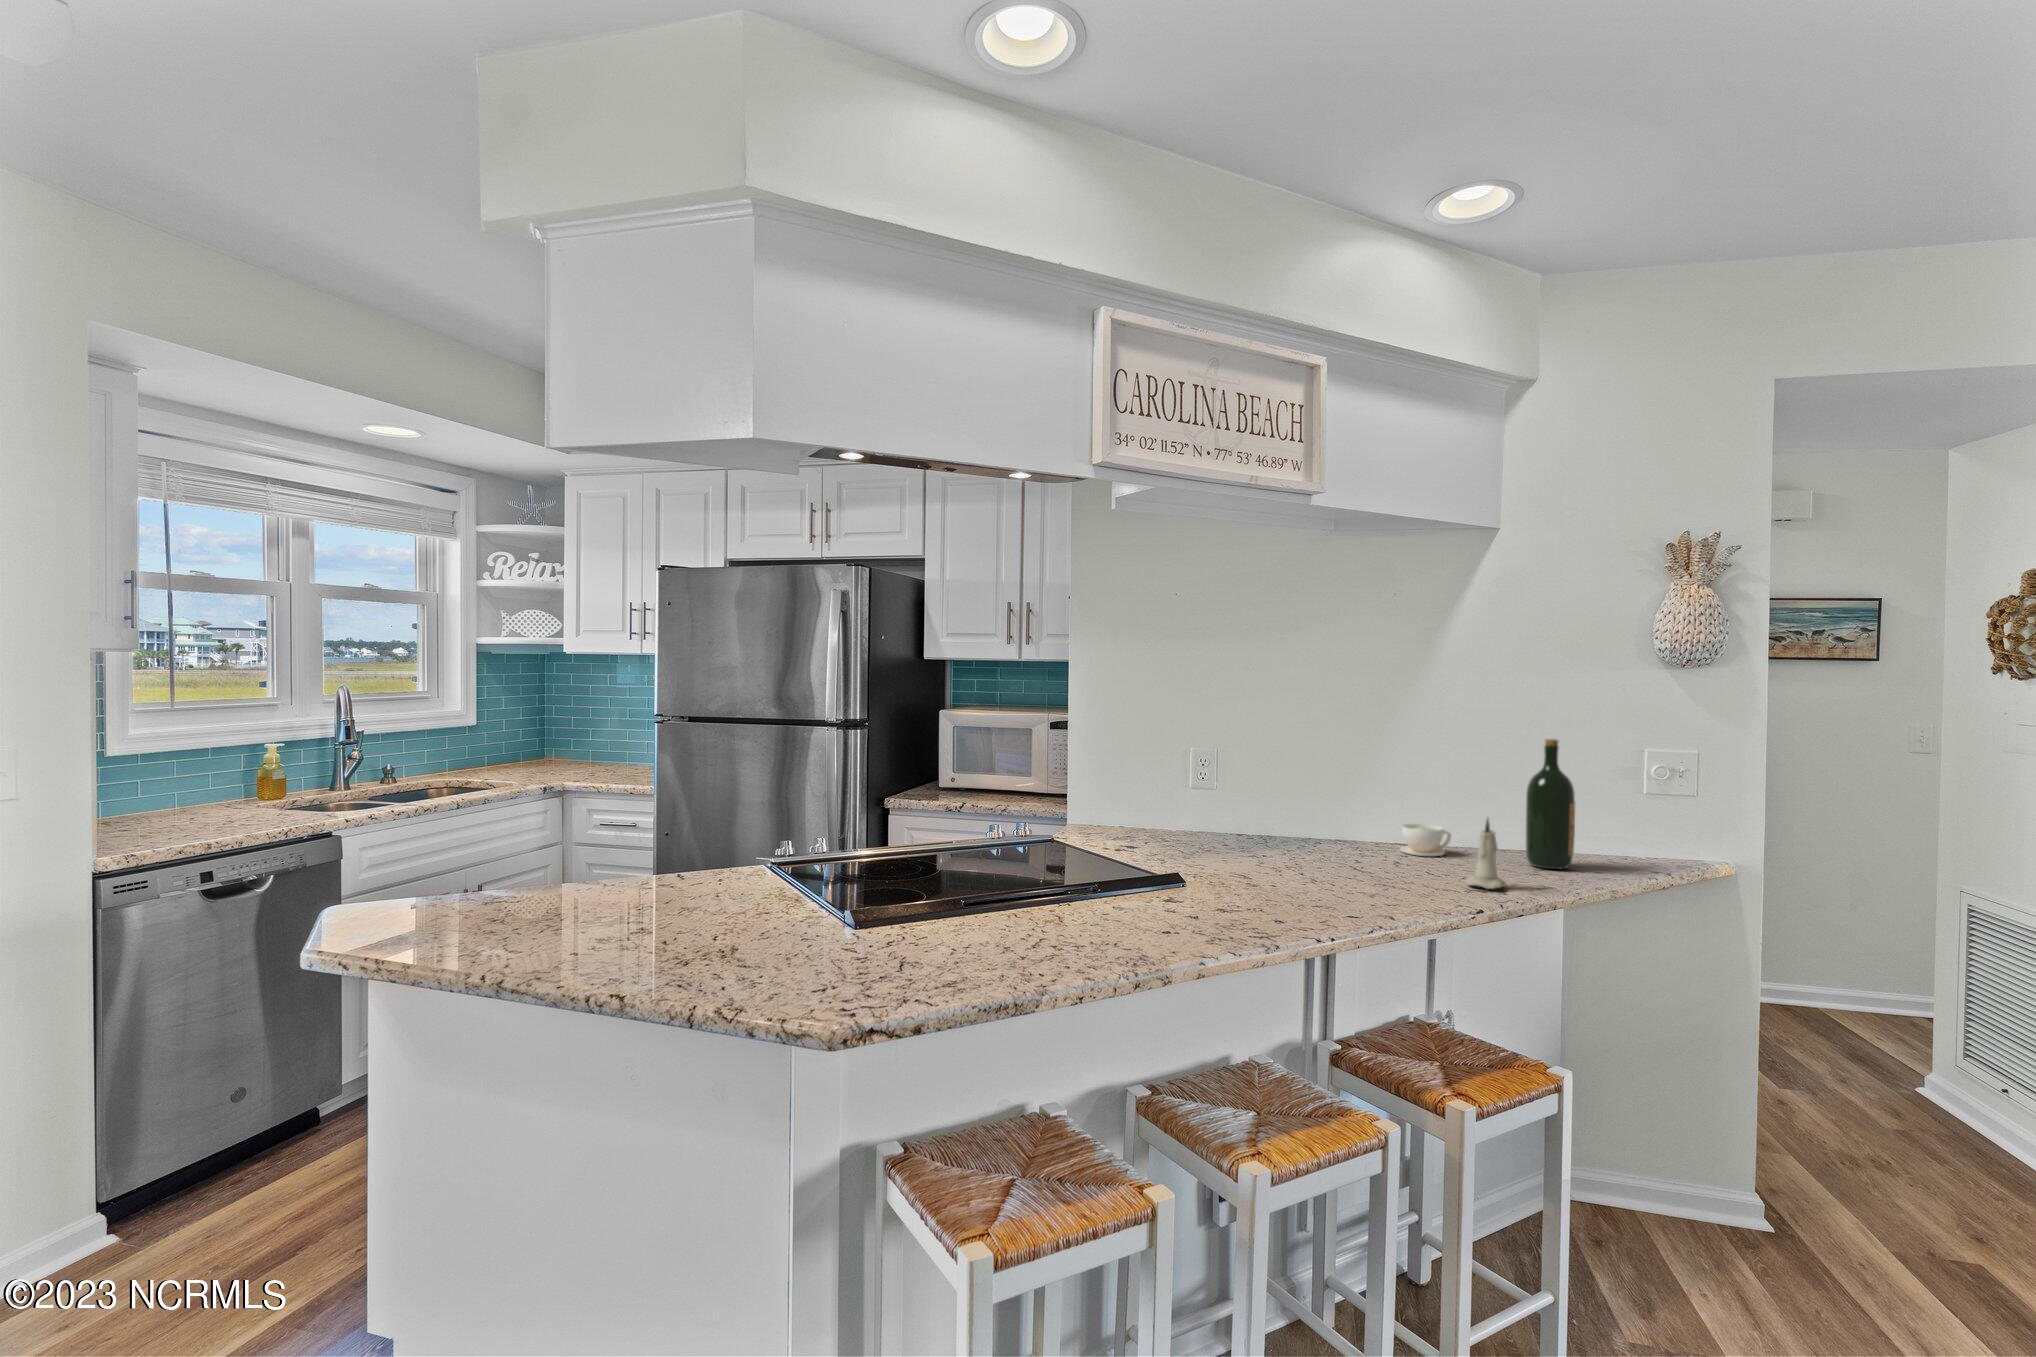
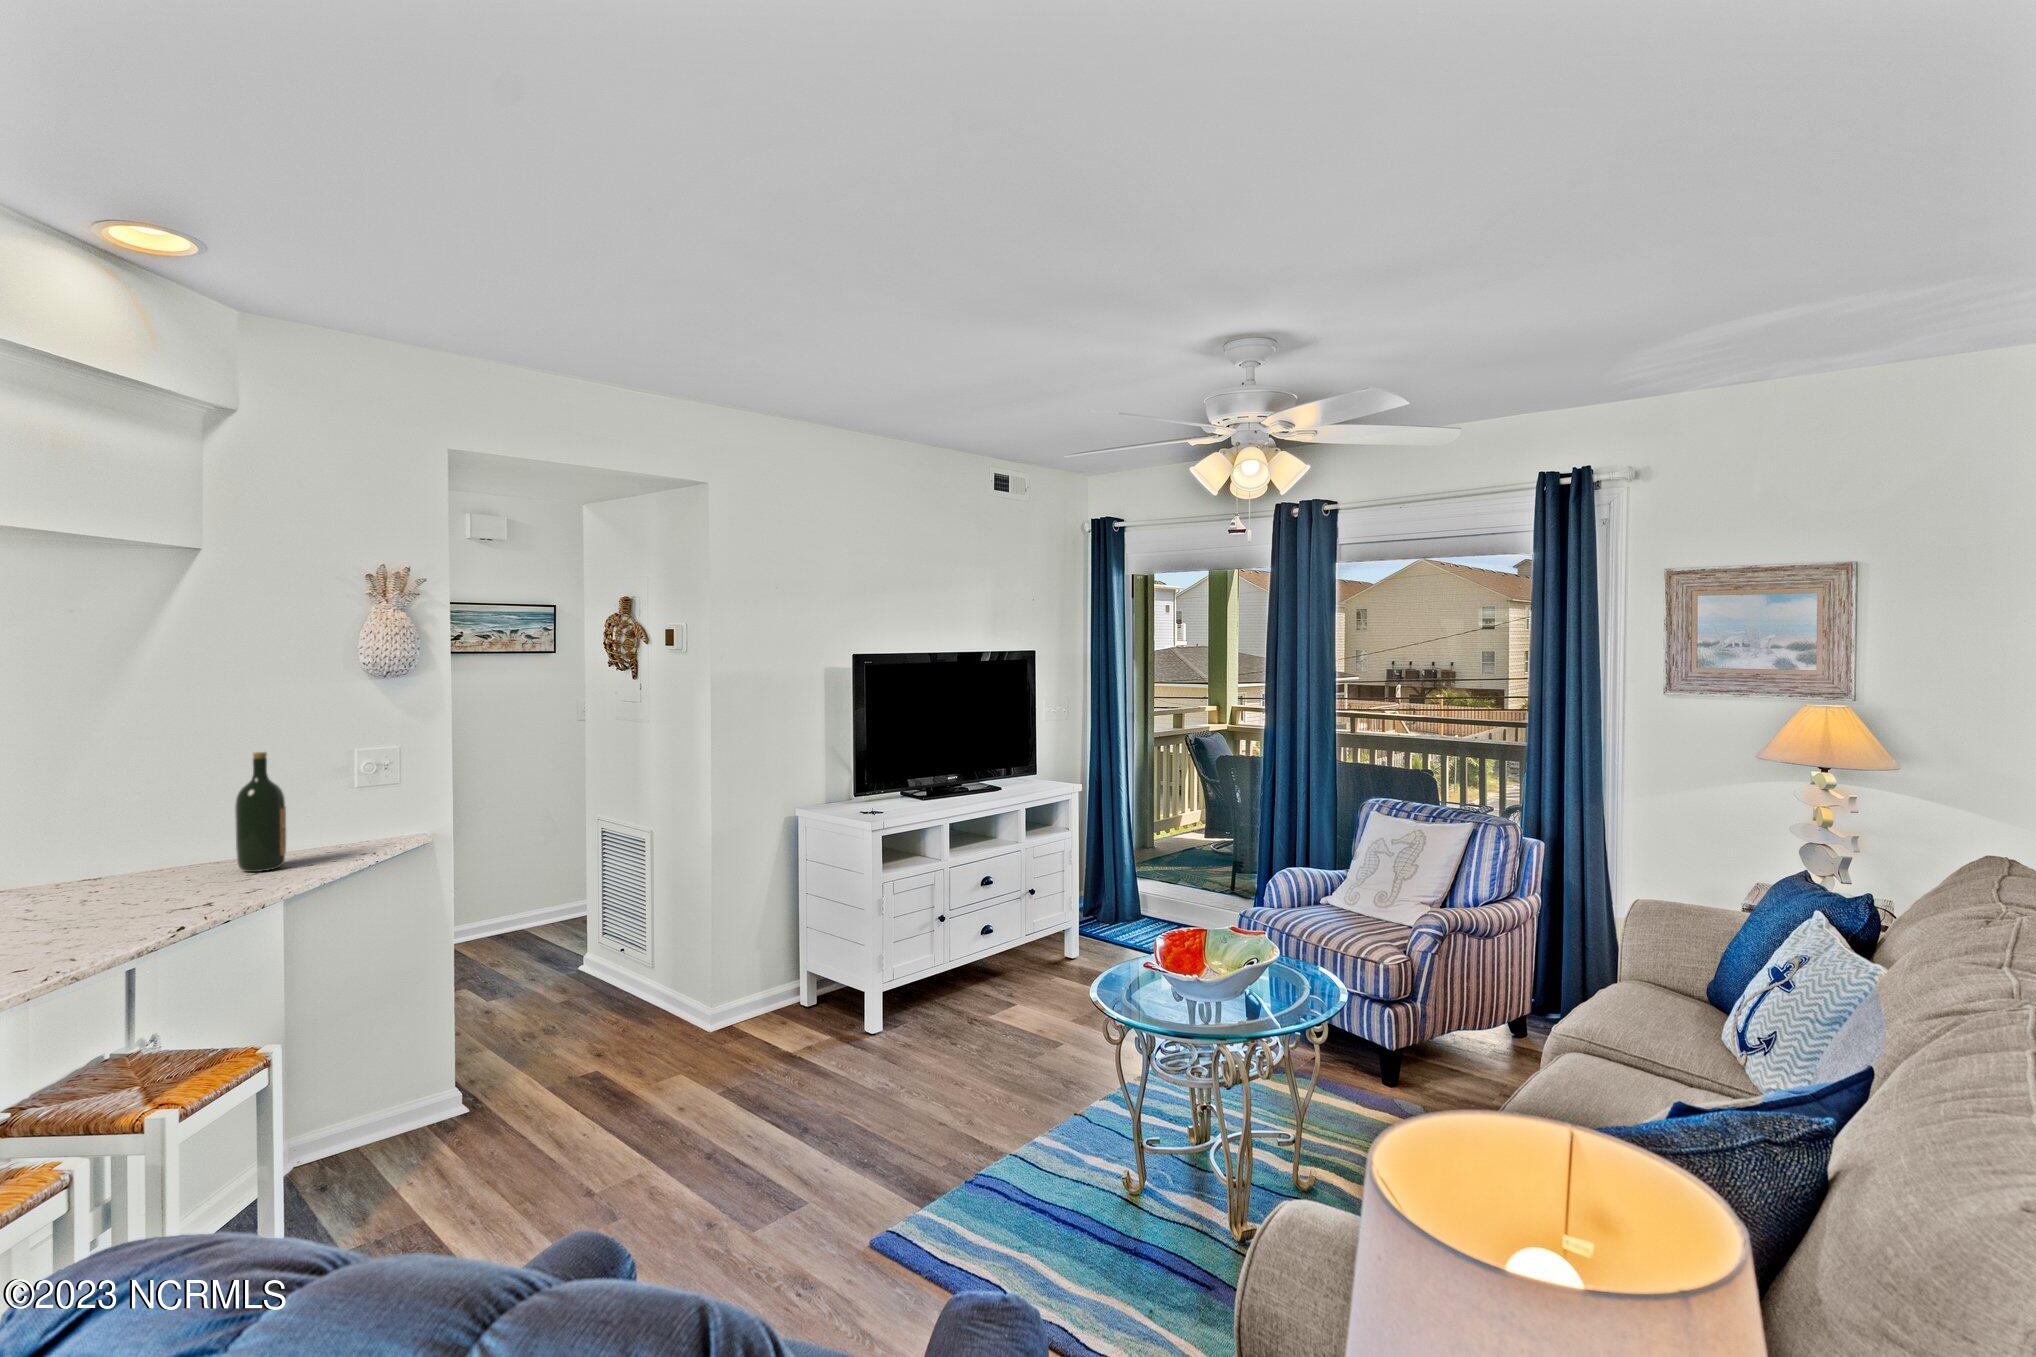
candle: present [1466,819,1506,889] -> none [165,836,212,906]
coffee cup: present [1400,824,1451,856] -> none [86,850,152,886]

